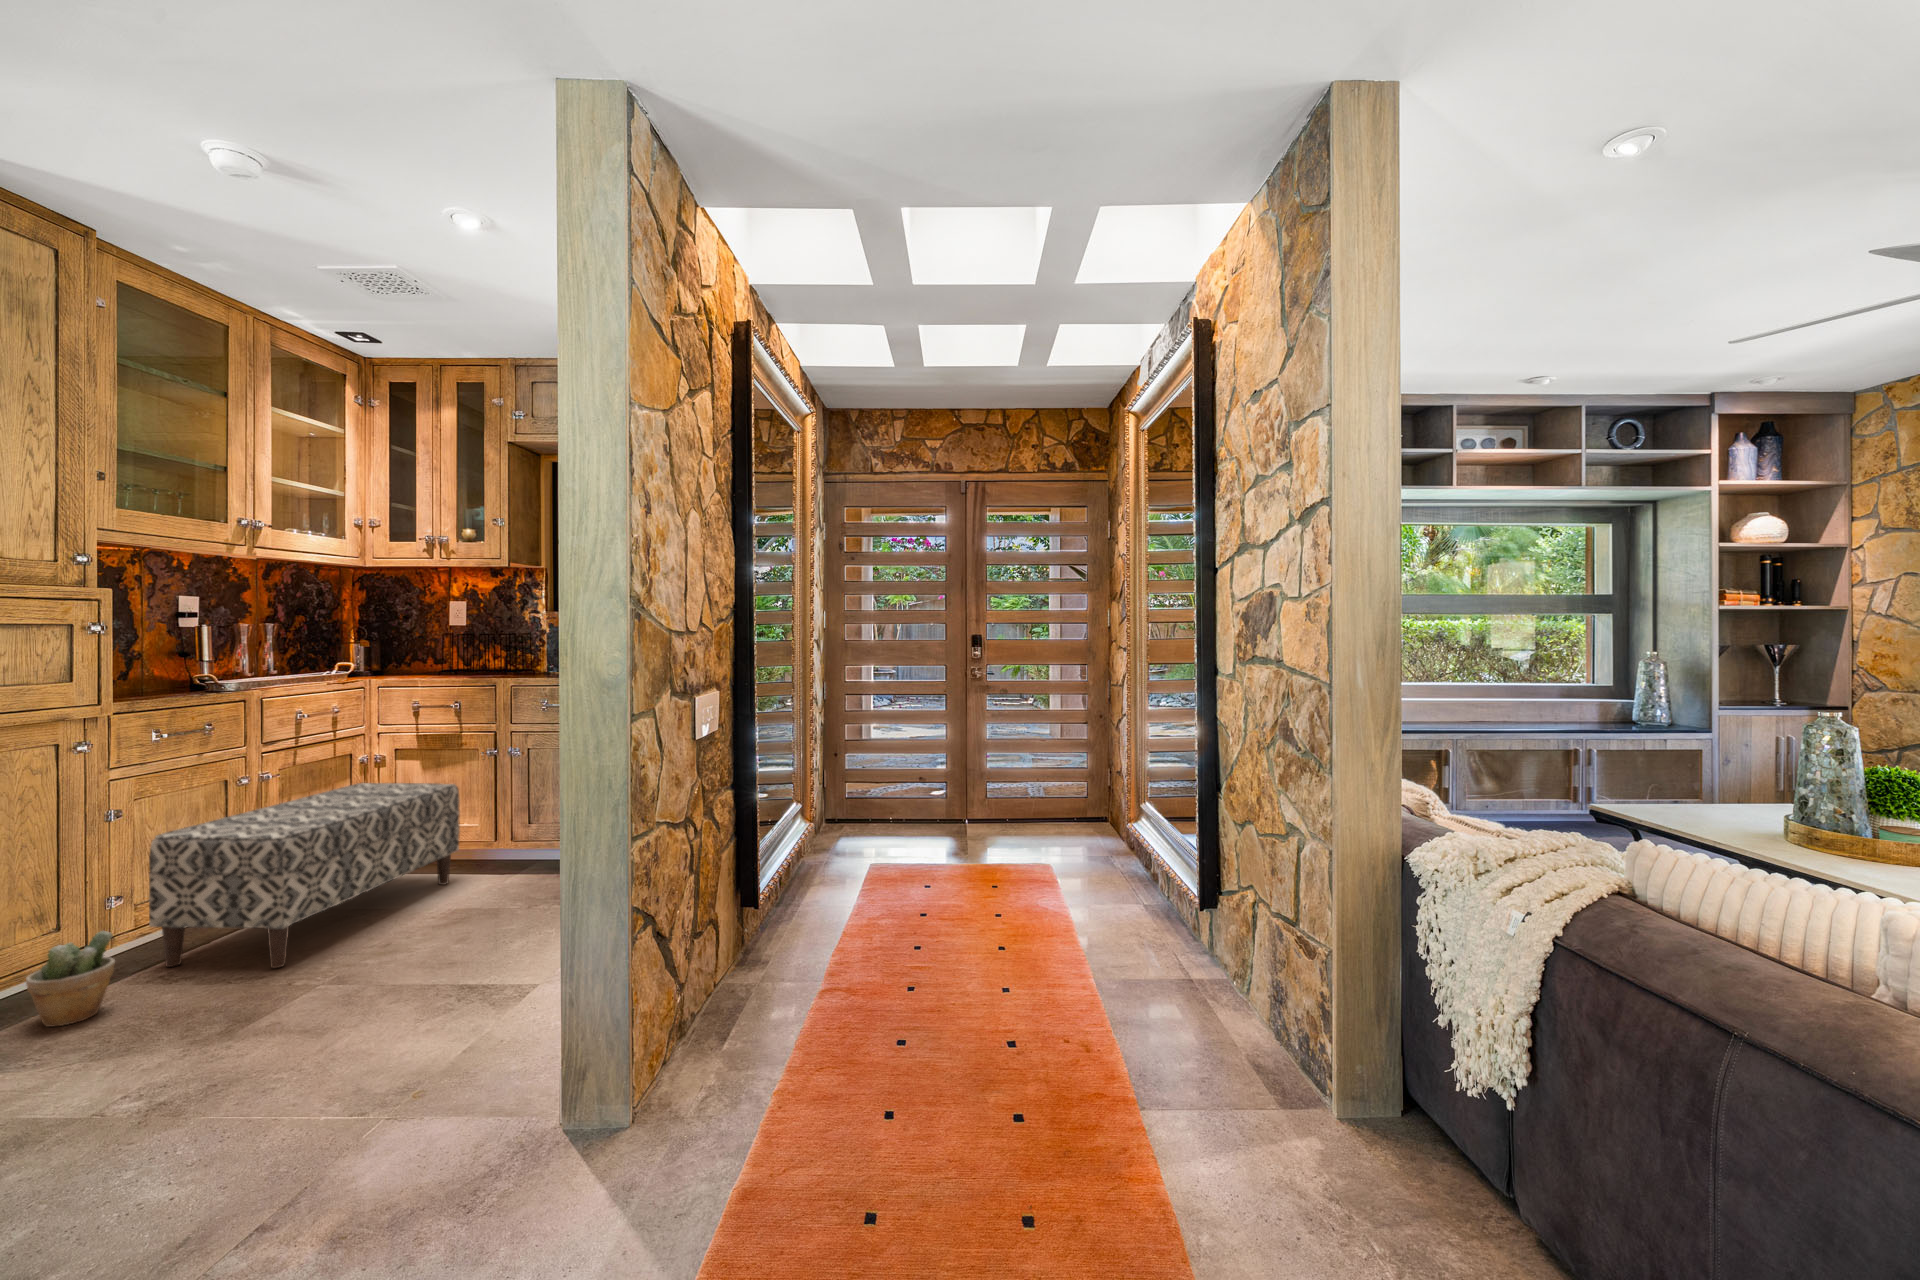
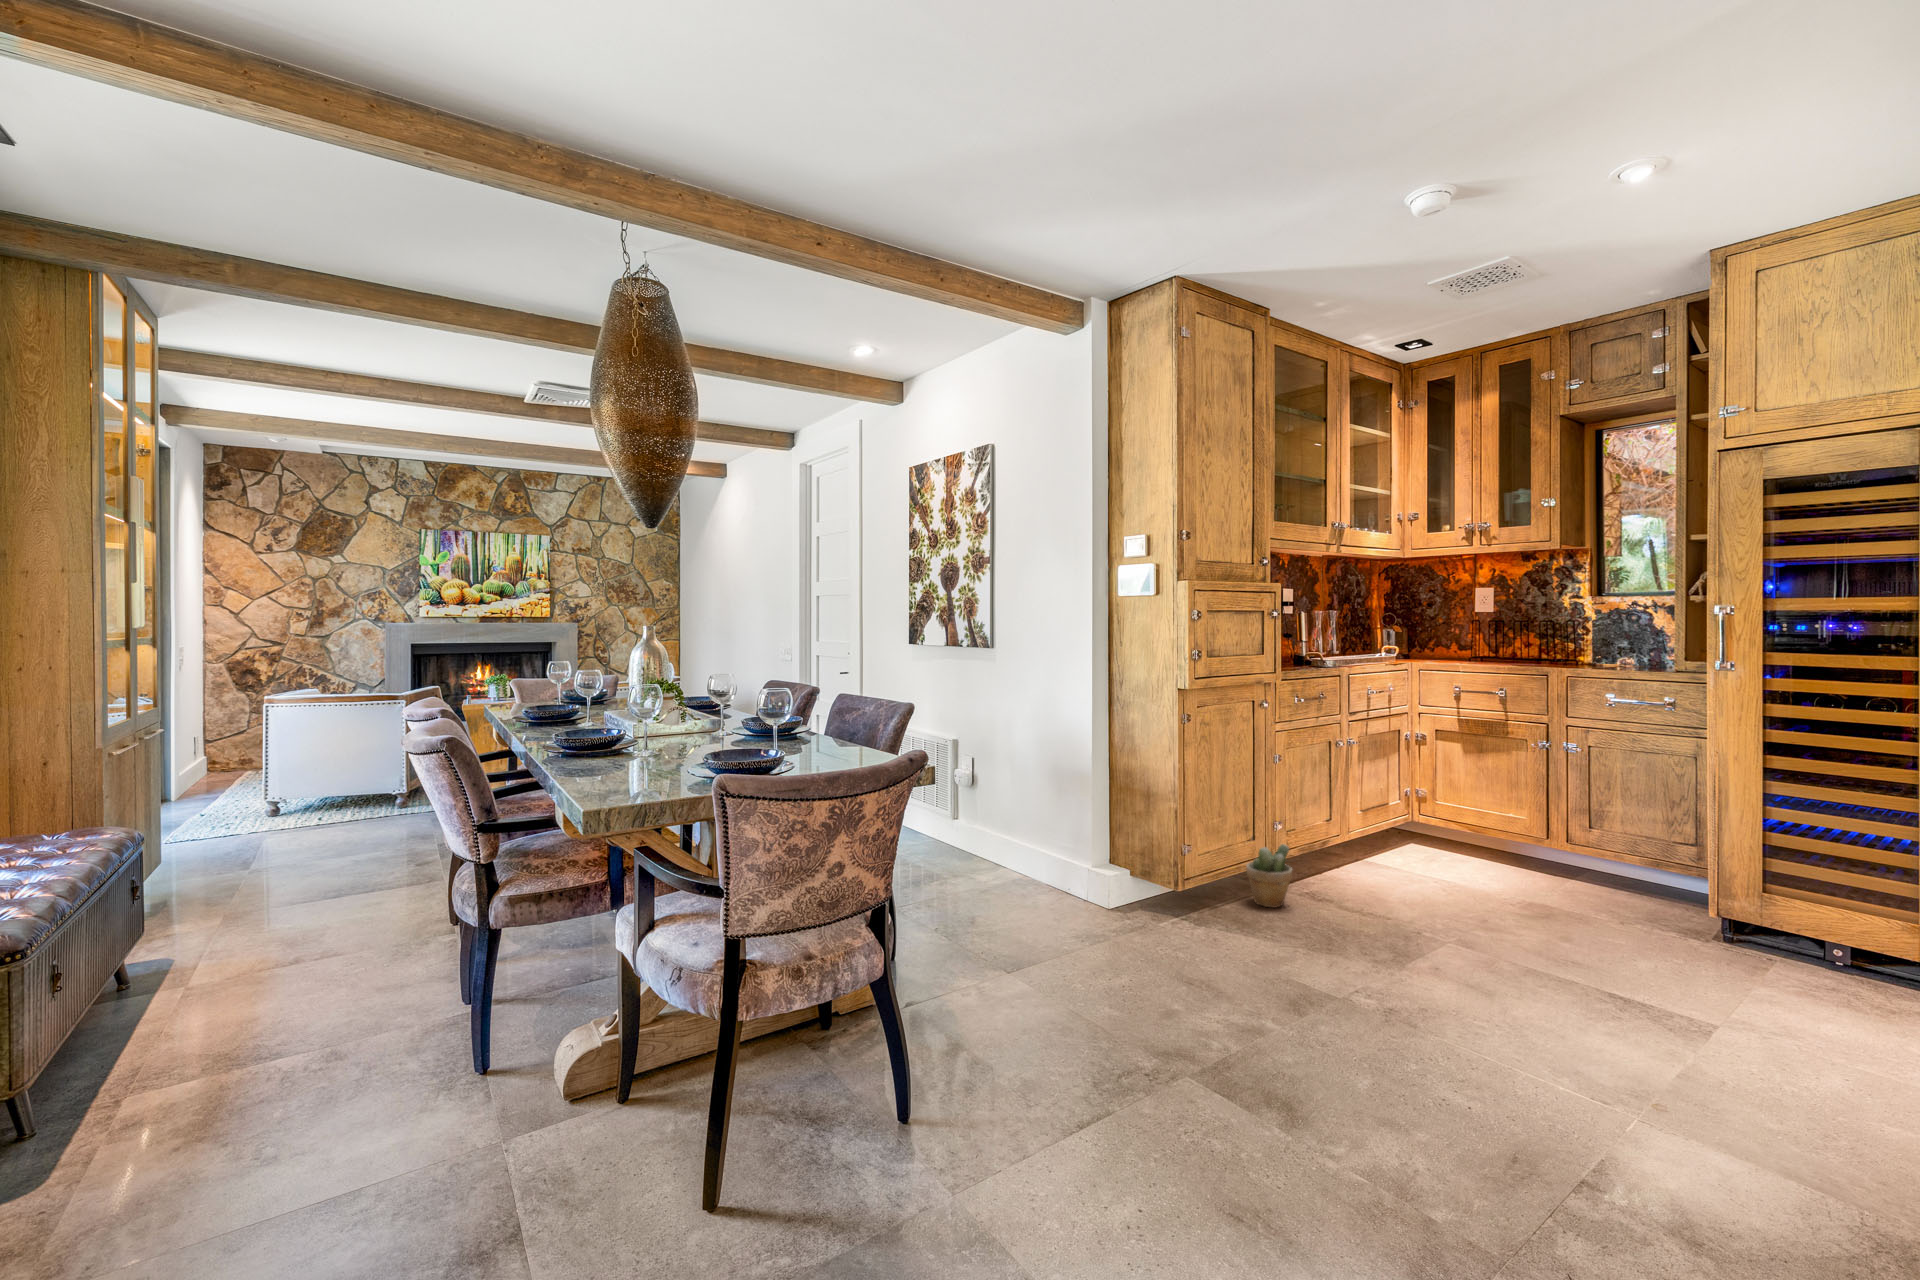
bench: present [149,783,460,968] -> none [1295,759,1510,908]

